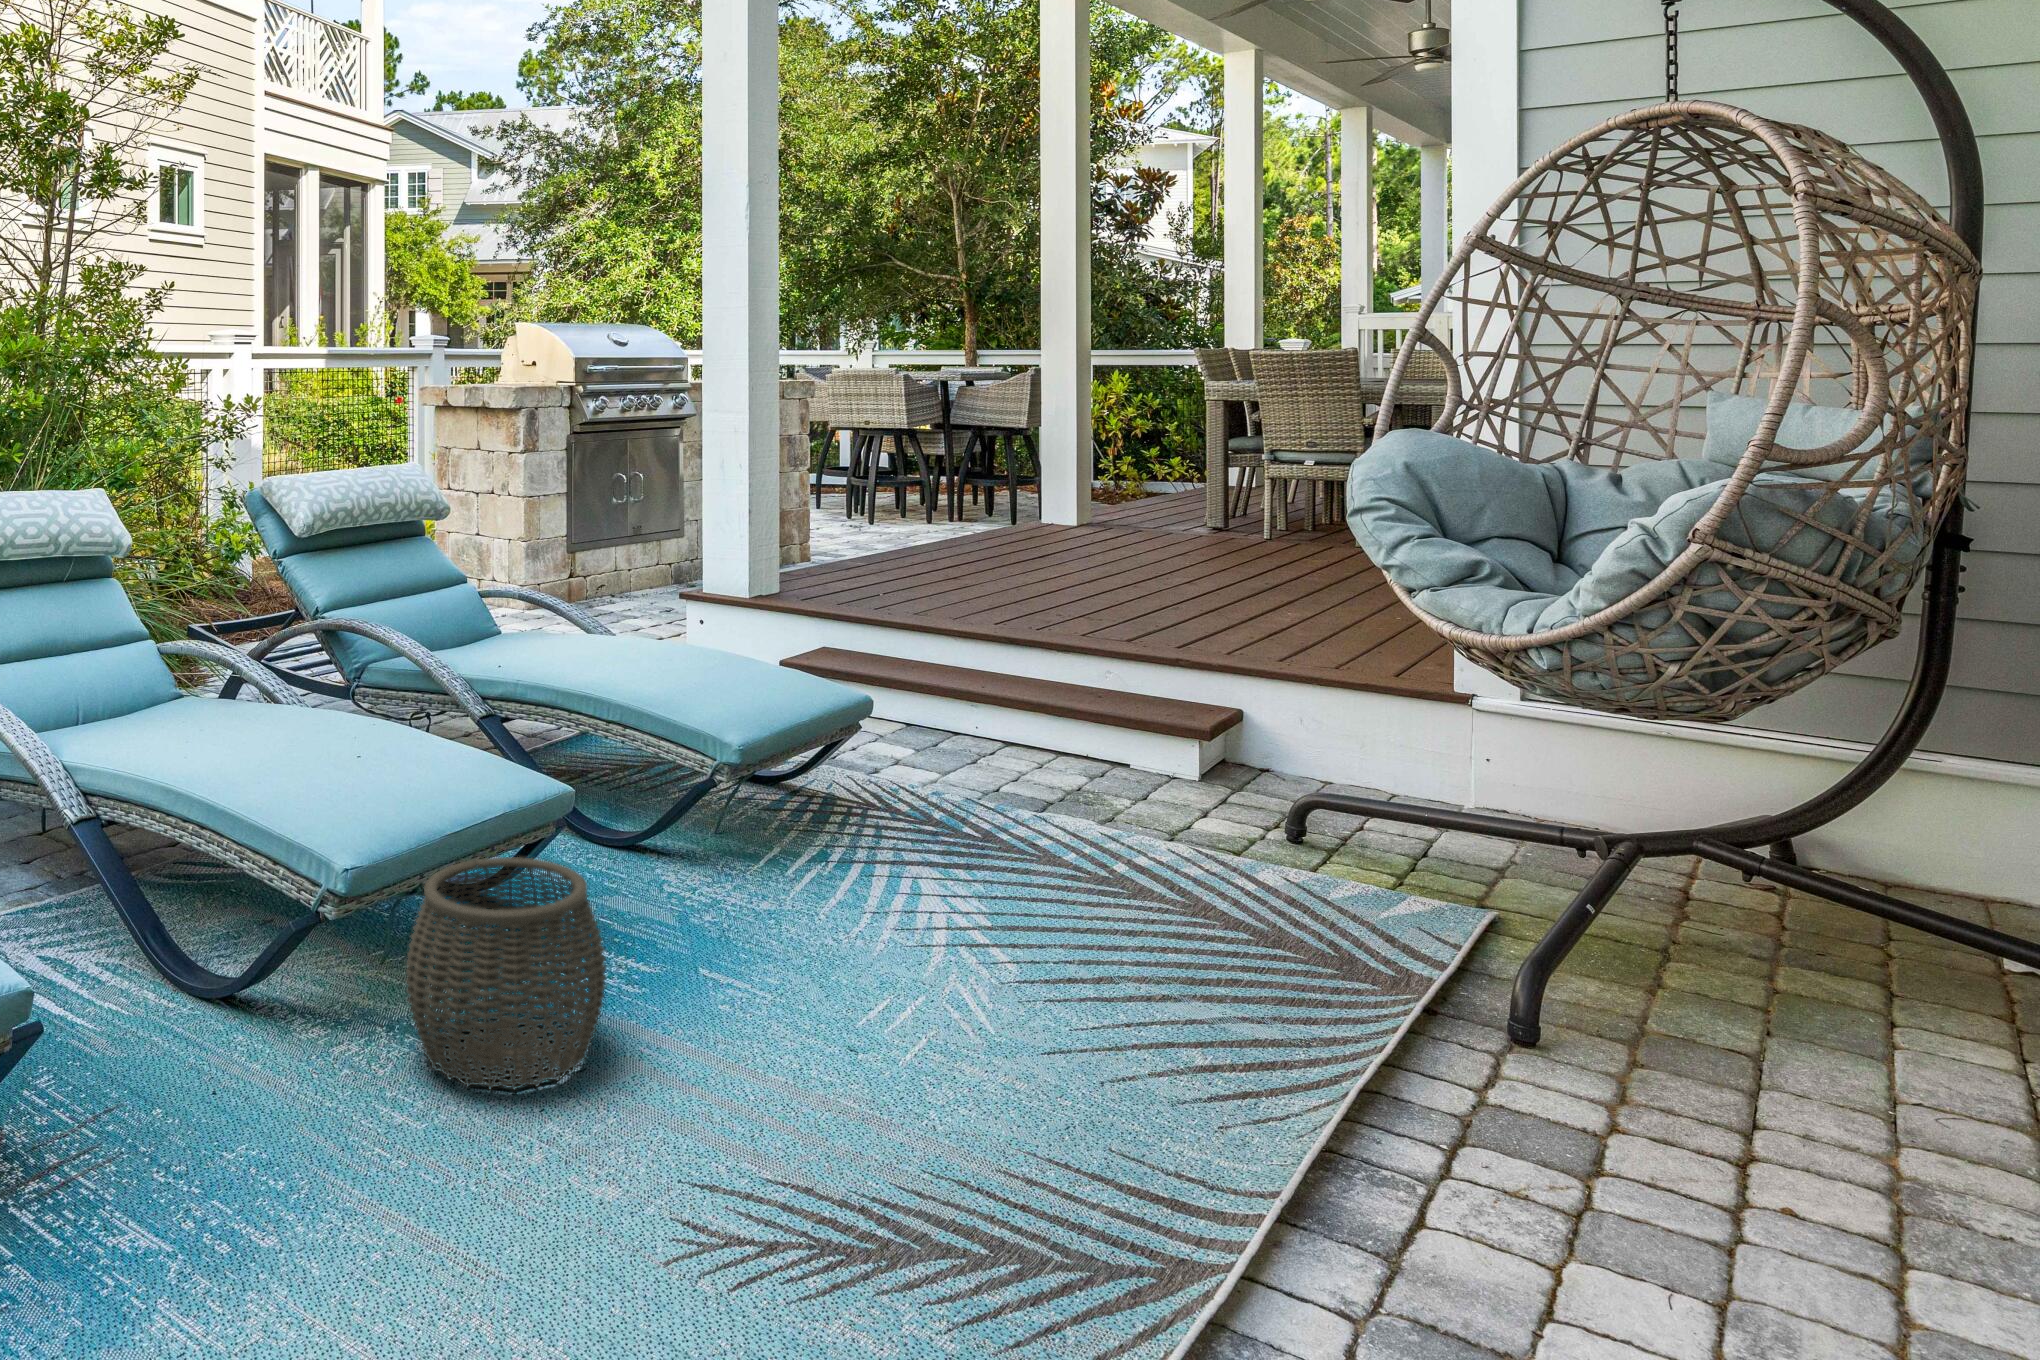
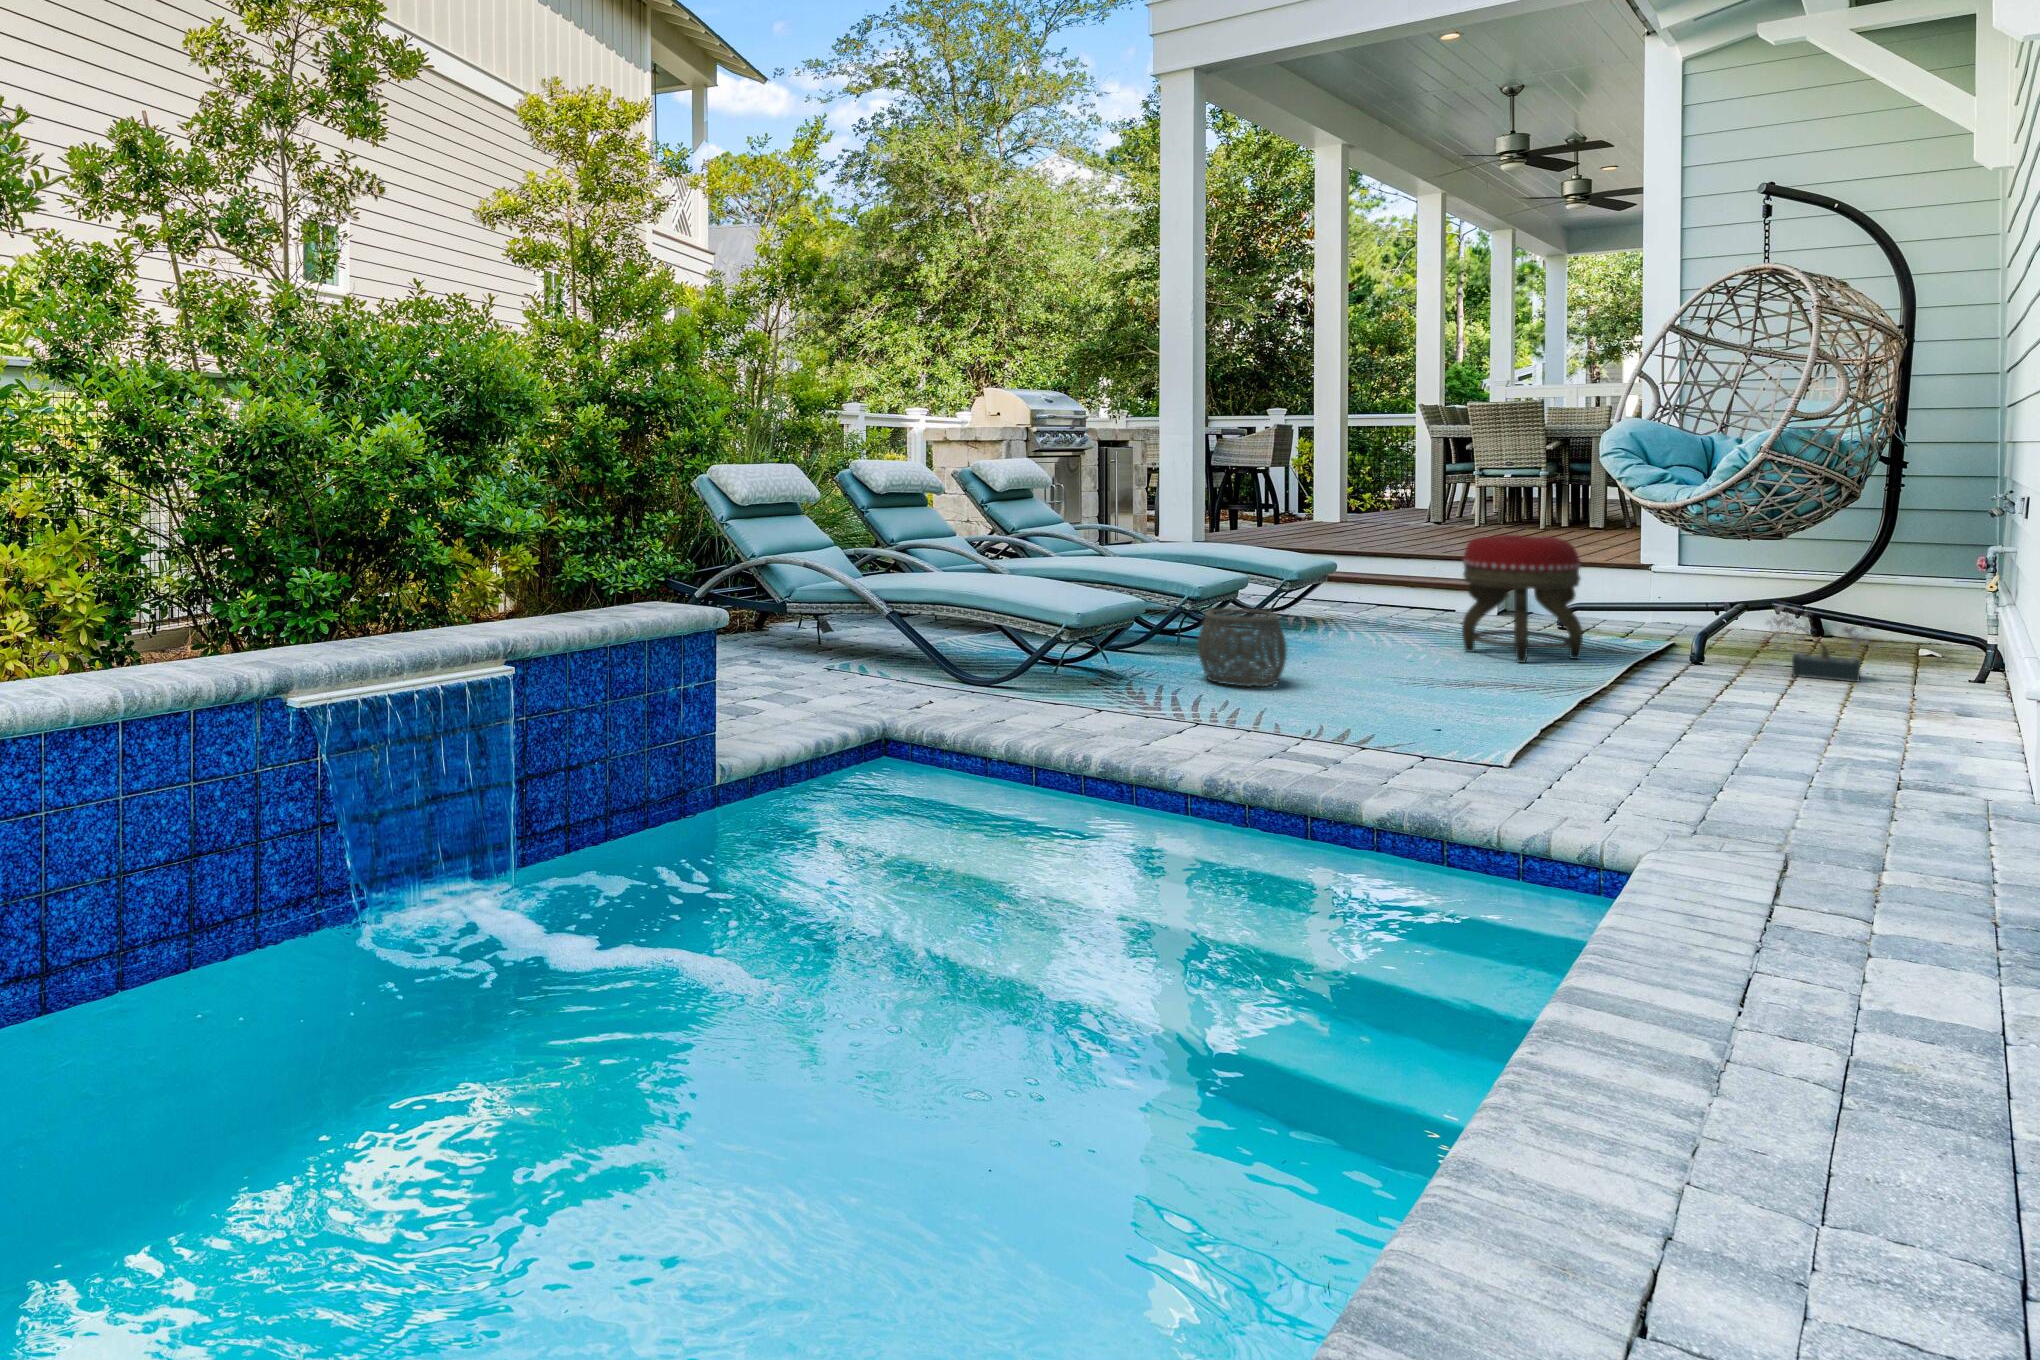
footstool: none [1073,661,1306,970] -> present [1462,535,1583,663]
decorative plant: none [1673,857,1935,1073] -> present [1764,605,1880,682]

